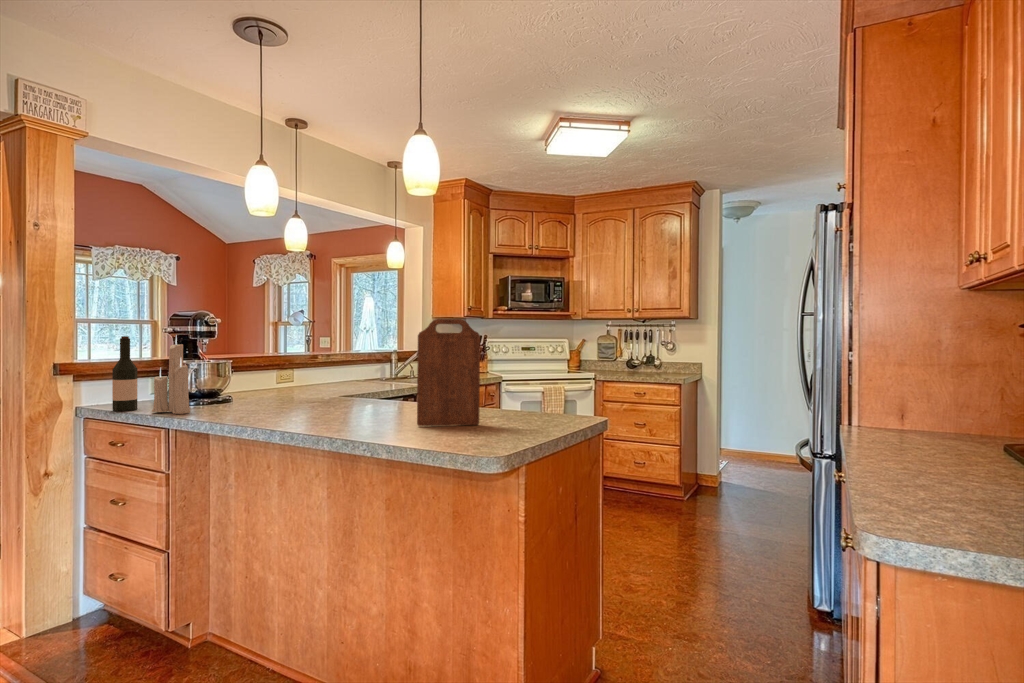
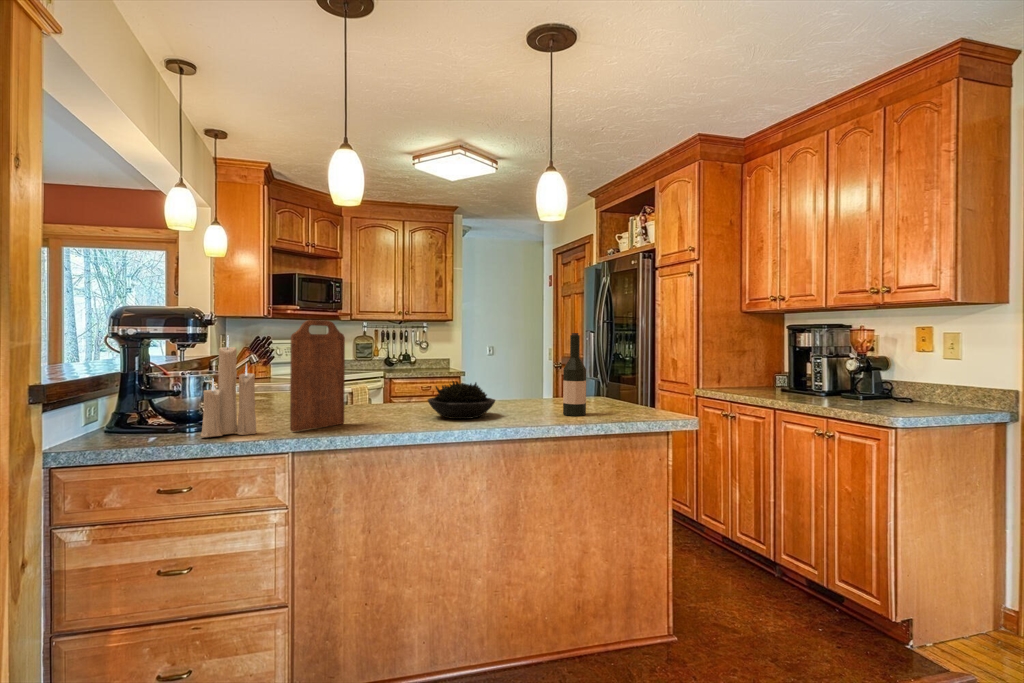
cutting board: present [417,319,480,426] -> present [290,320,345,432]
wine bottle: present [112,336,137,411] -> present [563,333,586,416]
succulent plant: none [291,383,367,425] -> present [428,381,495,419]

